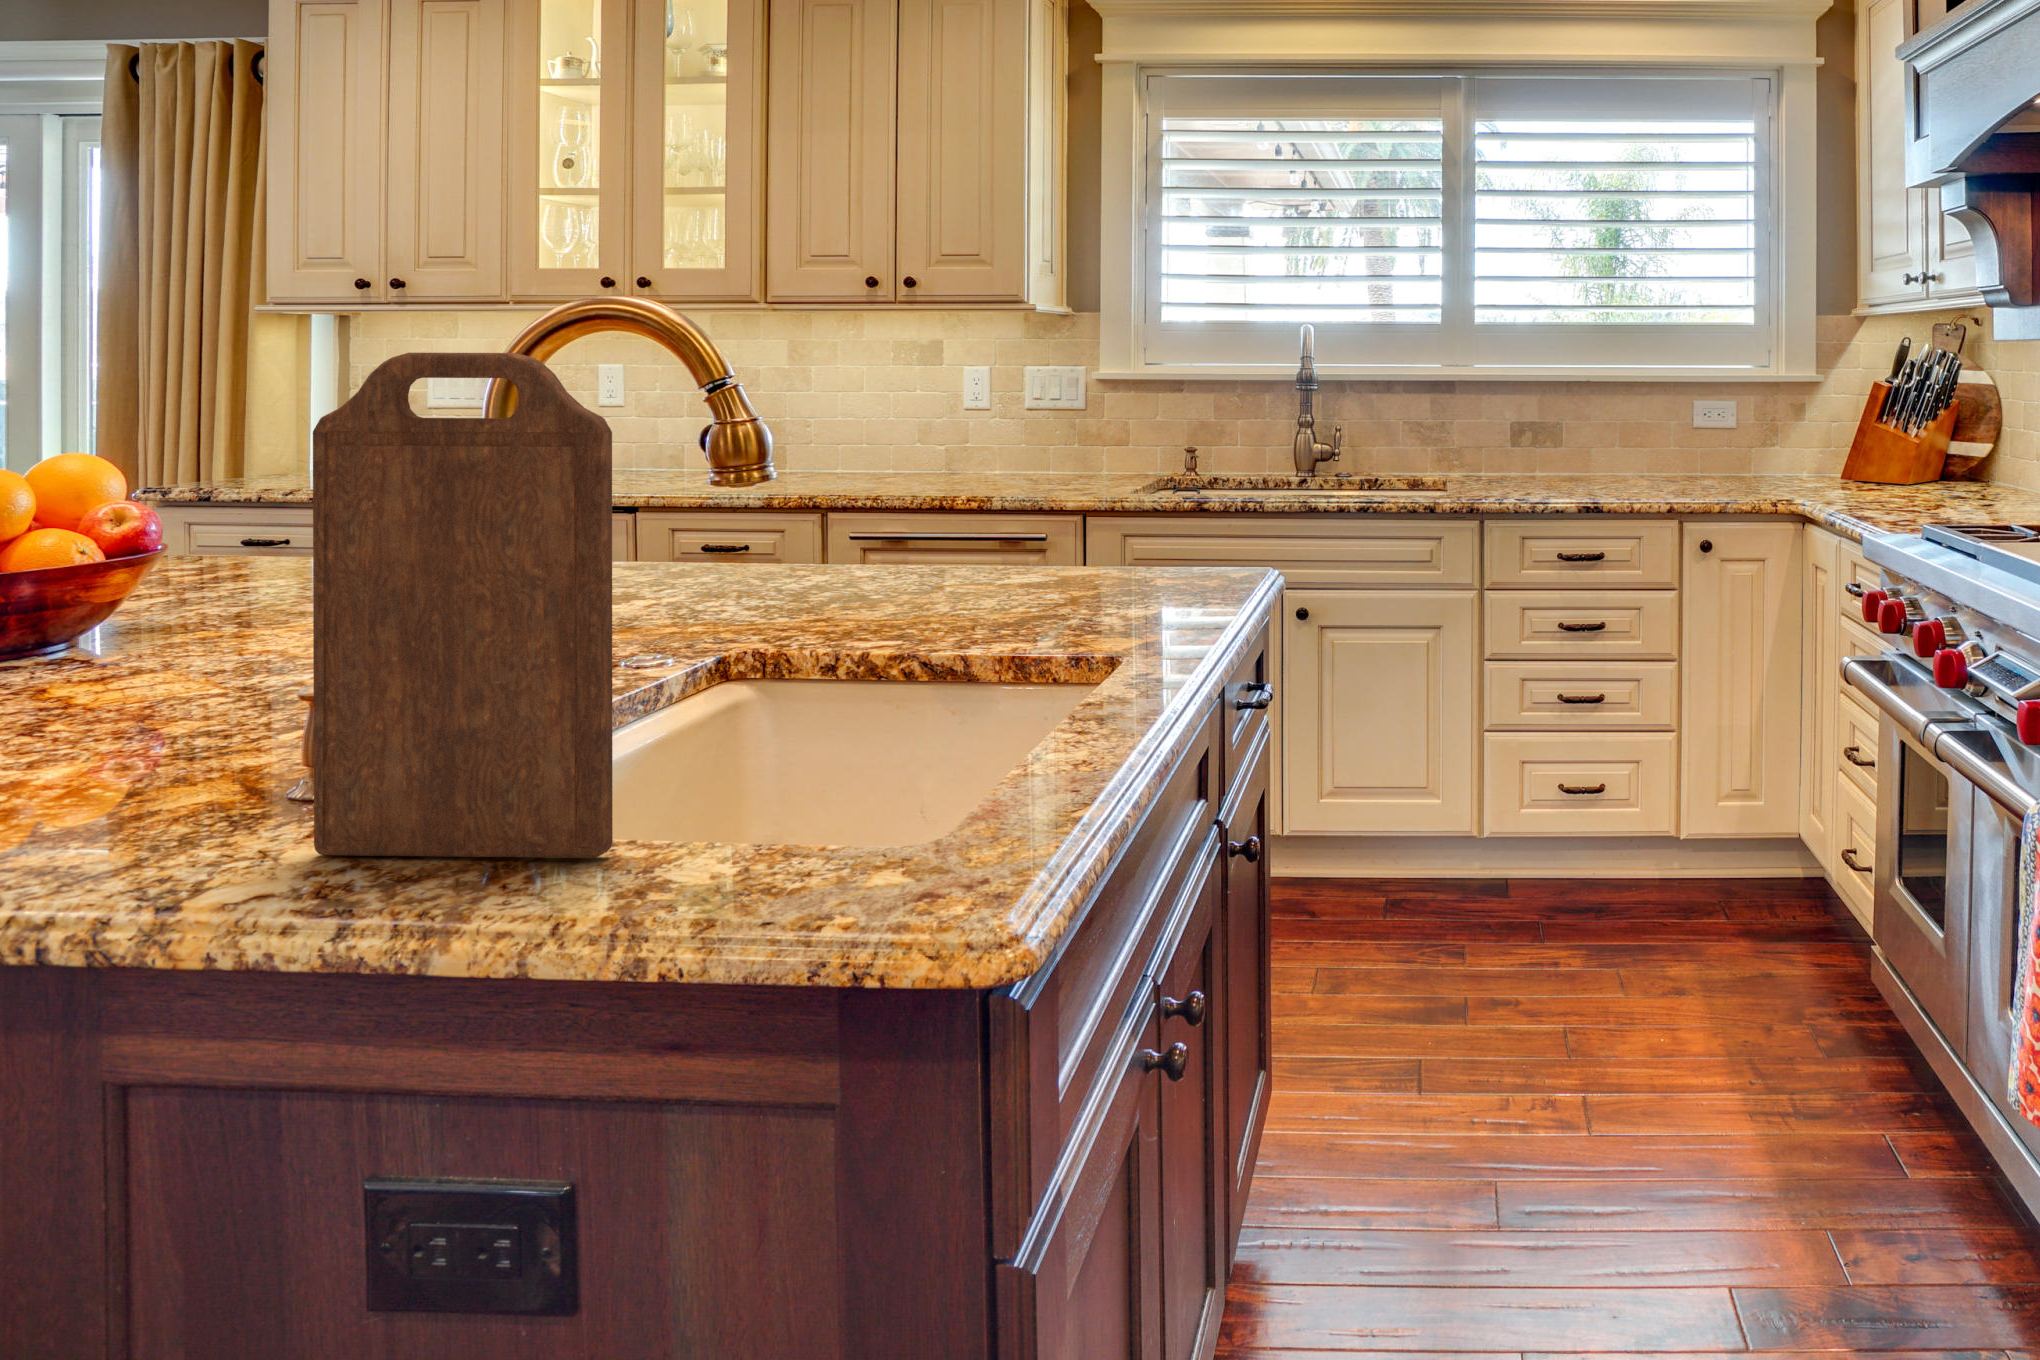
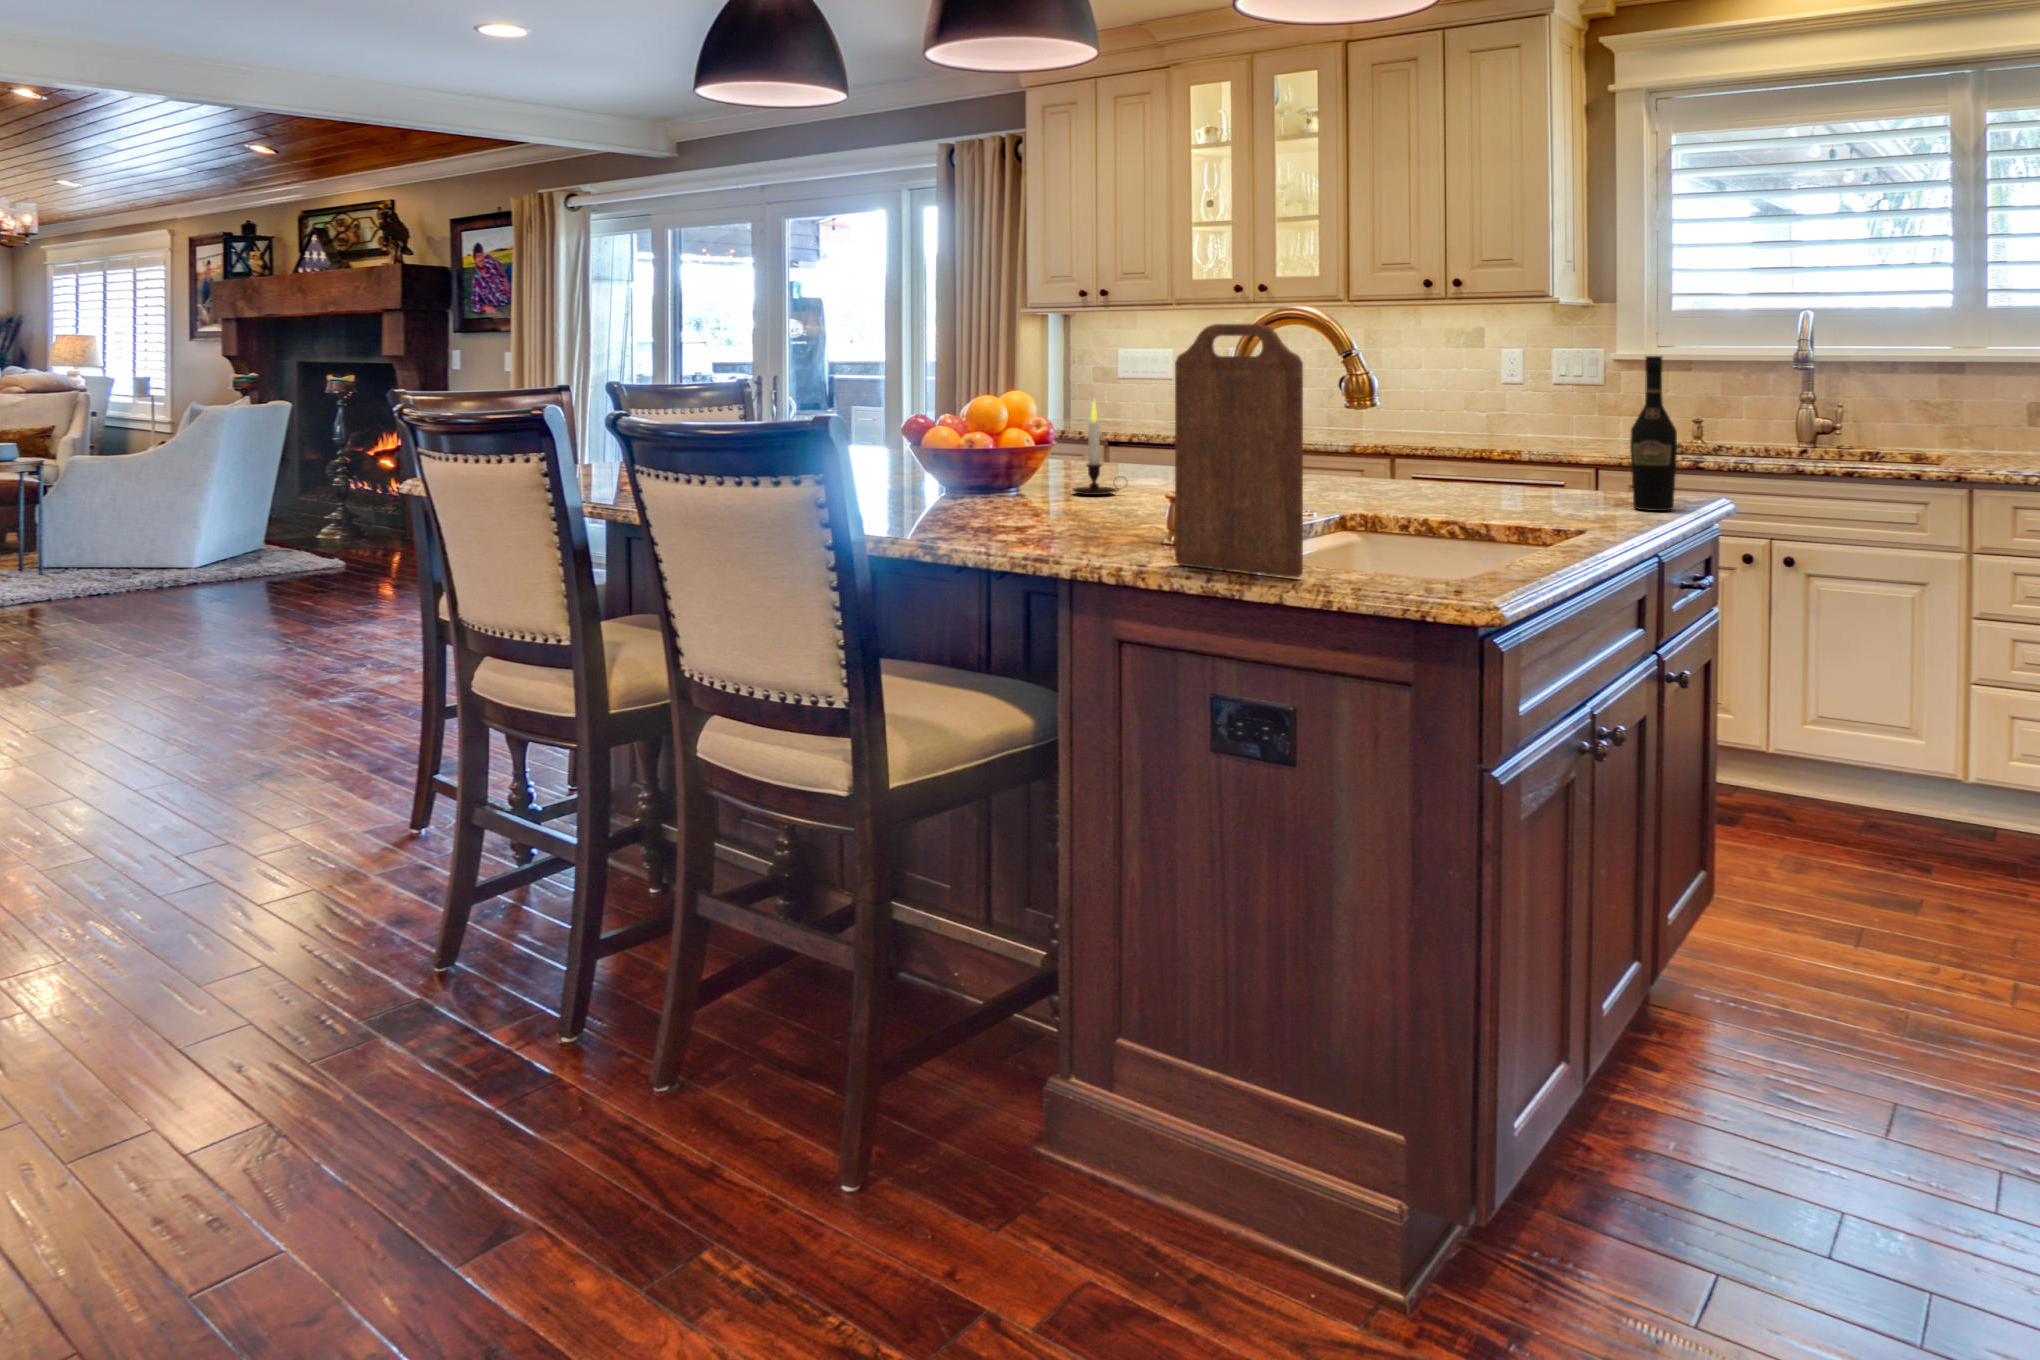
wine bottle: none [1155,388,1214,595] -> present [1630,356,1677,511]
candle: none [177,473,307,652] -> present [1073,401,1121,495]

